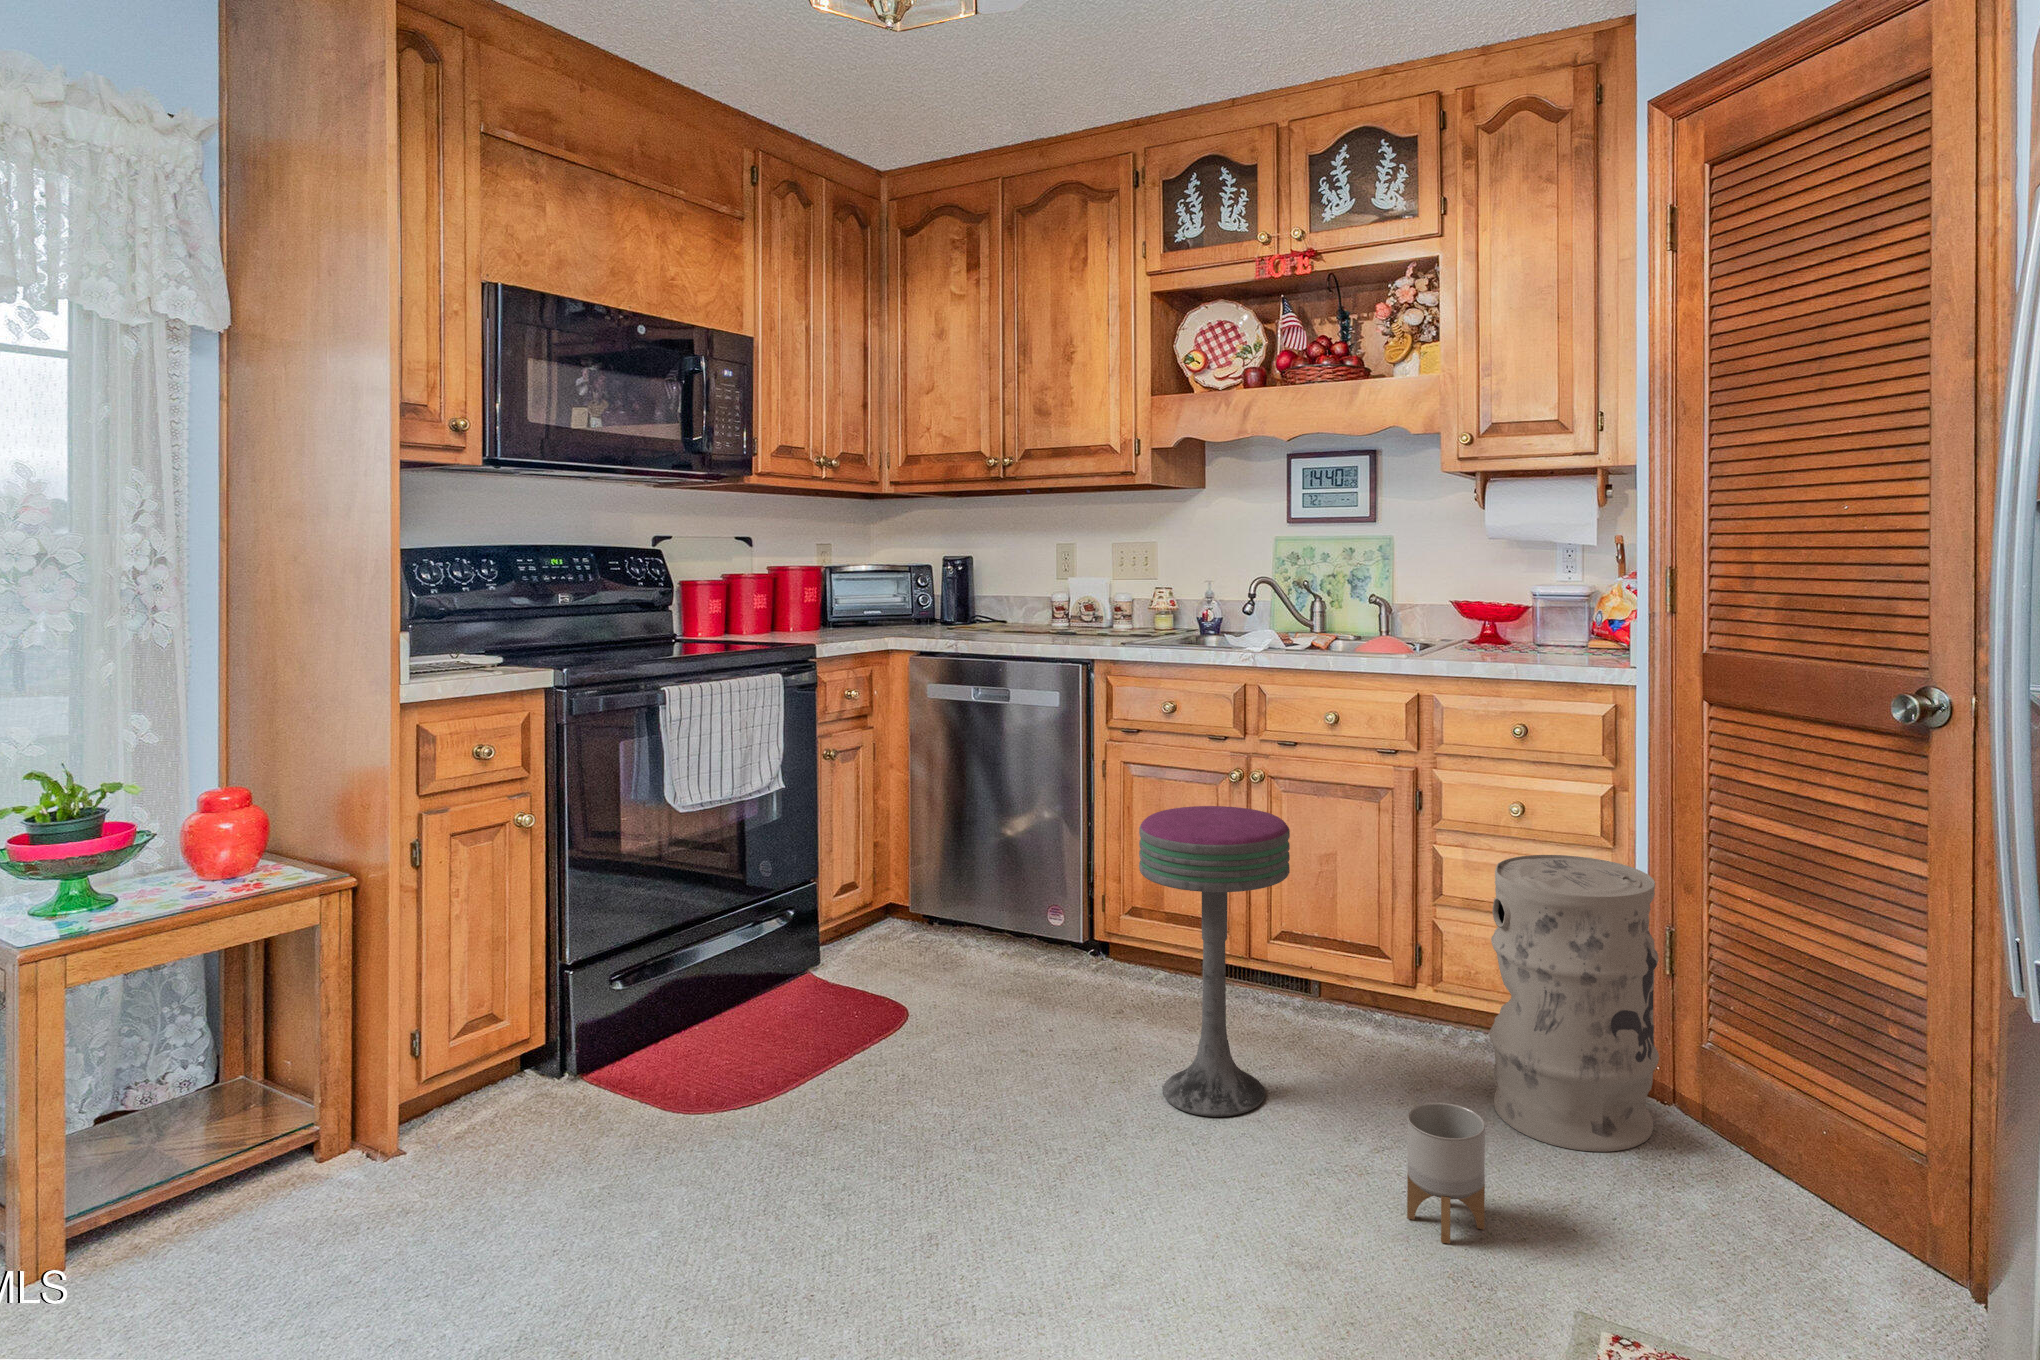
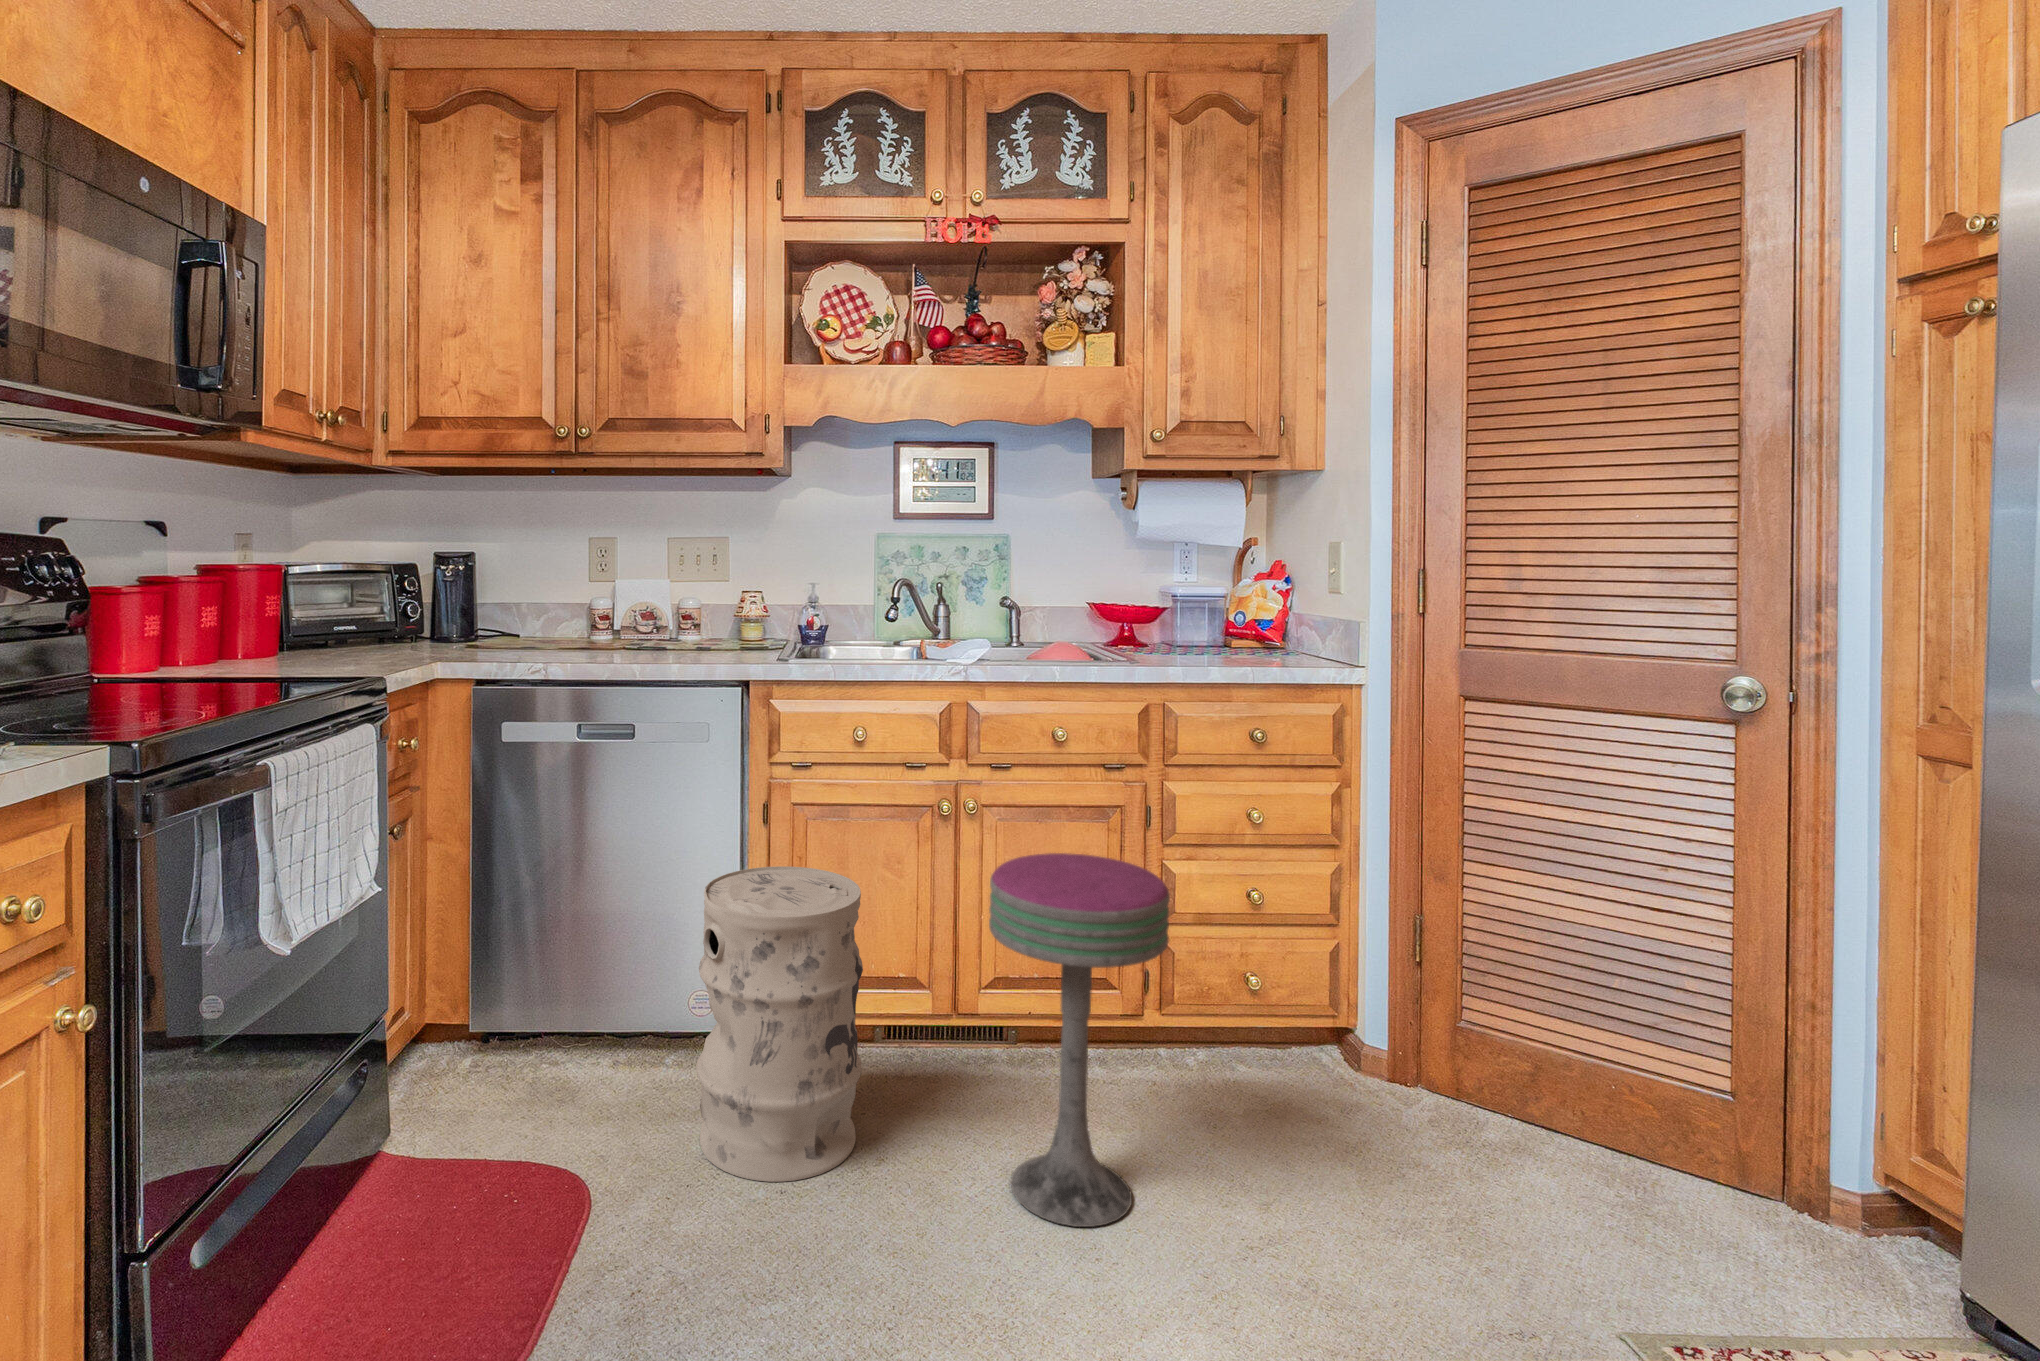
trash can: present [1490,855,1659,1152] -> present [696,866,863,1182]
planter: present [1407,1103,1485,1244] -> none [1401,1152,1493,1308]

